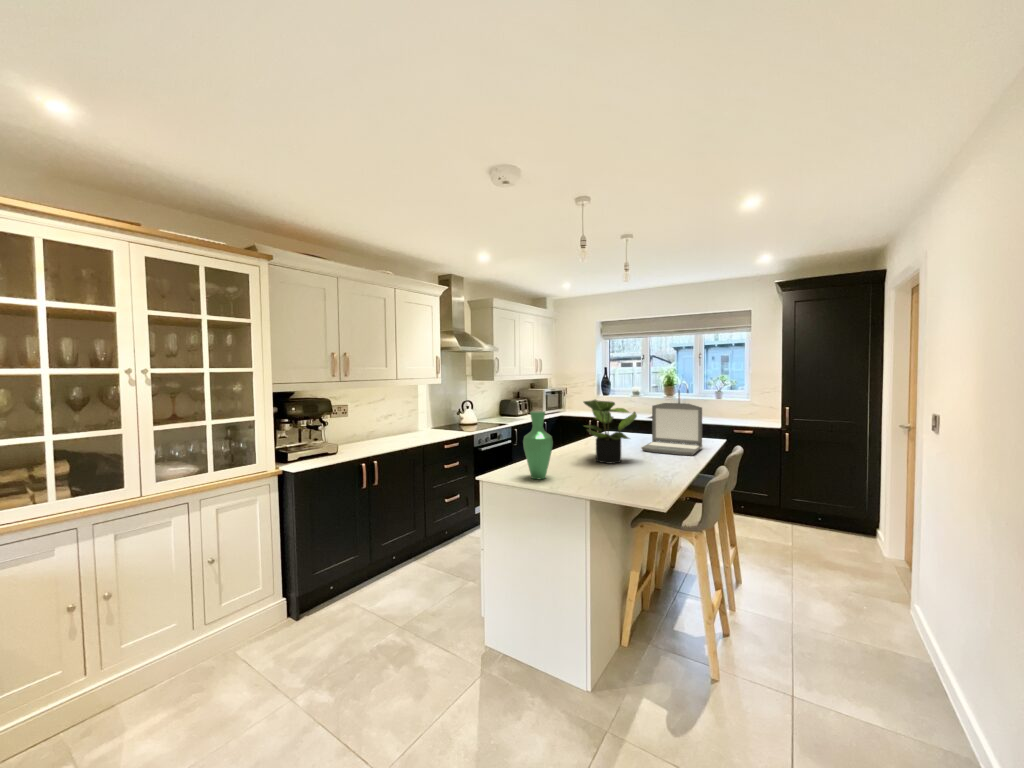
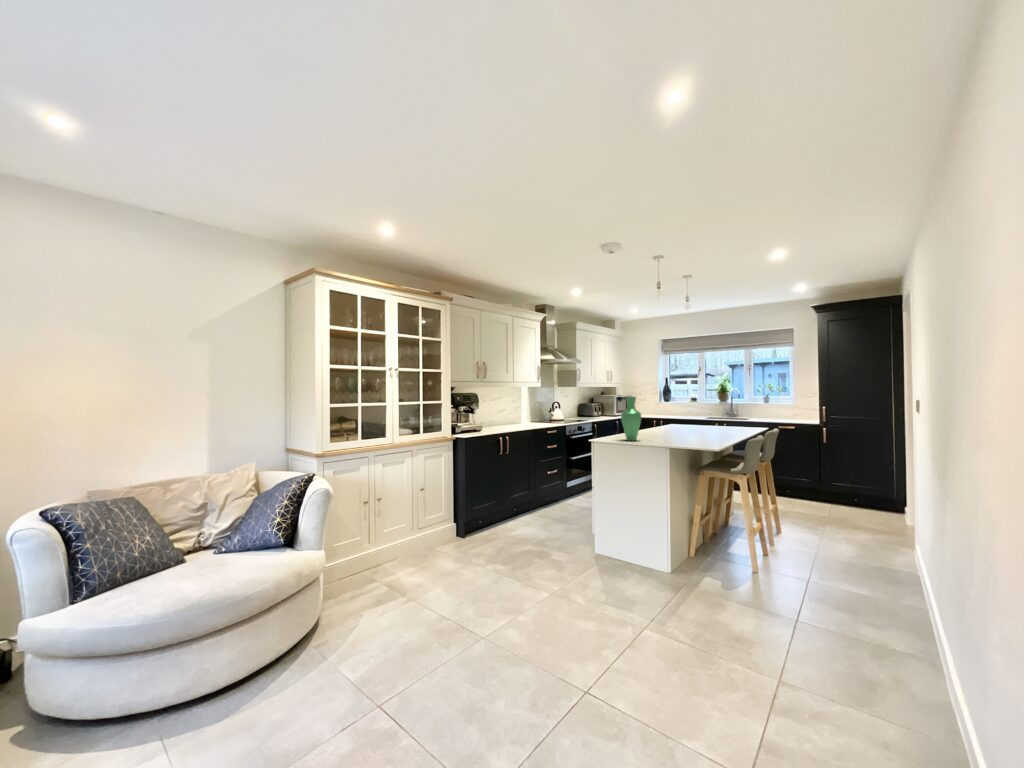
potted plant: present [584,400,637,464] -> none [658,391,698,437]
laptop: present [641,403,702,456] -> none [701,398,749,435]

